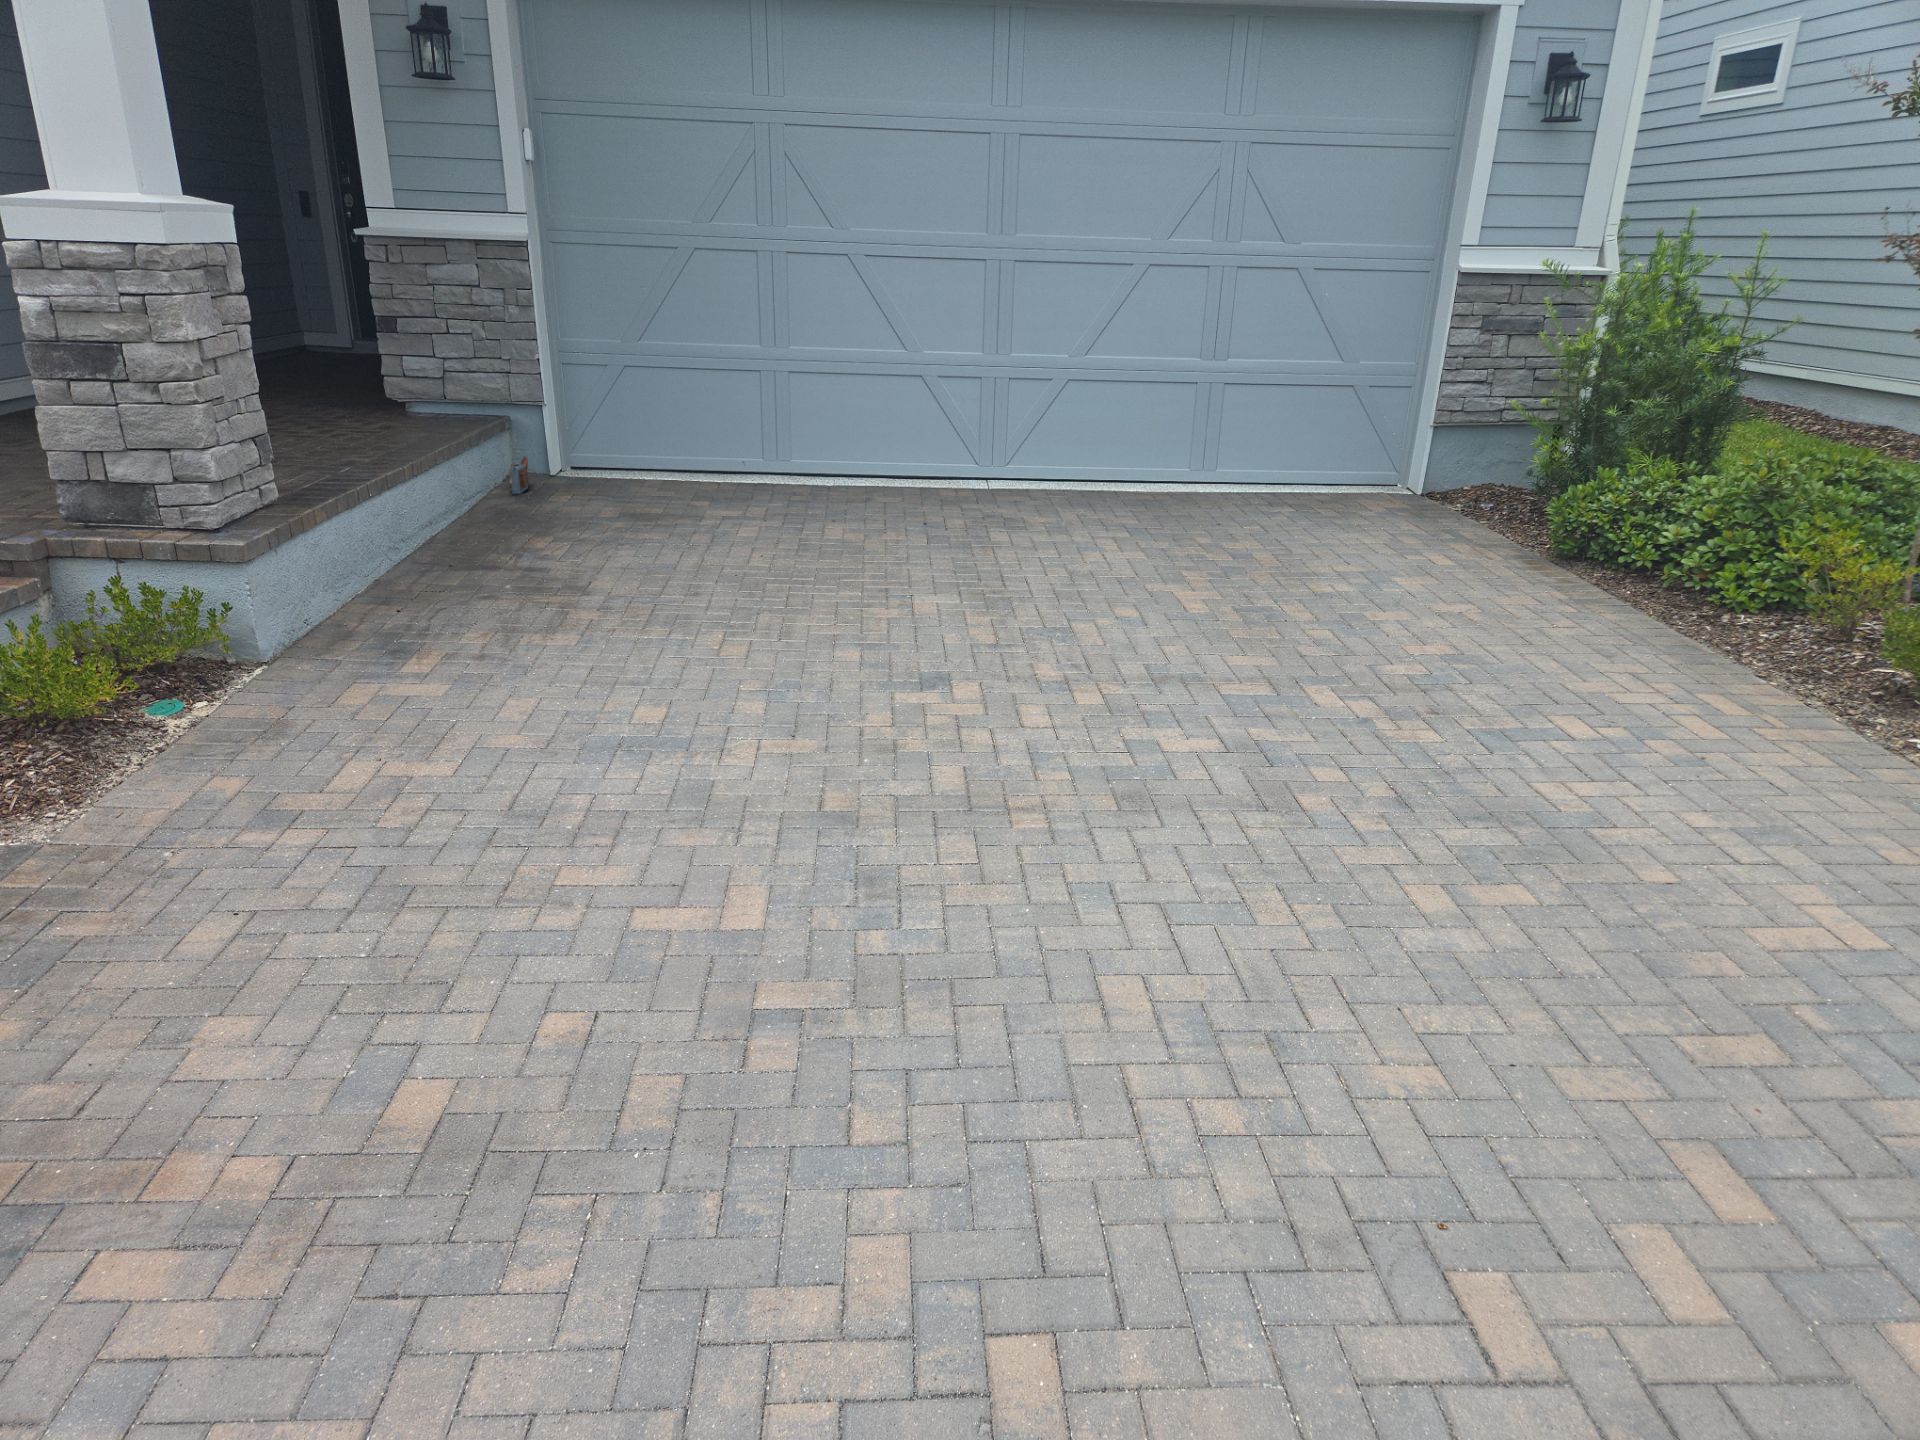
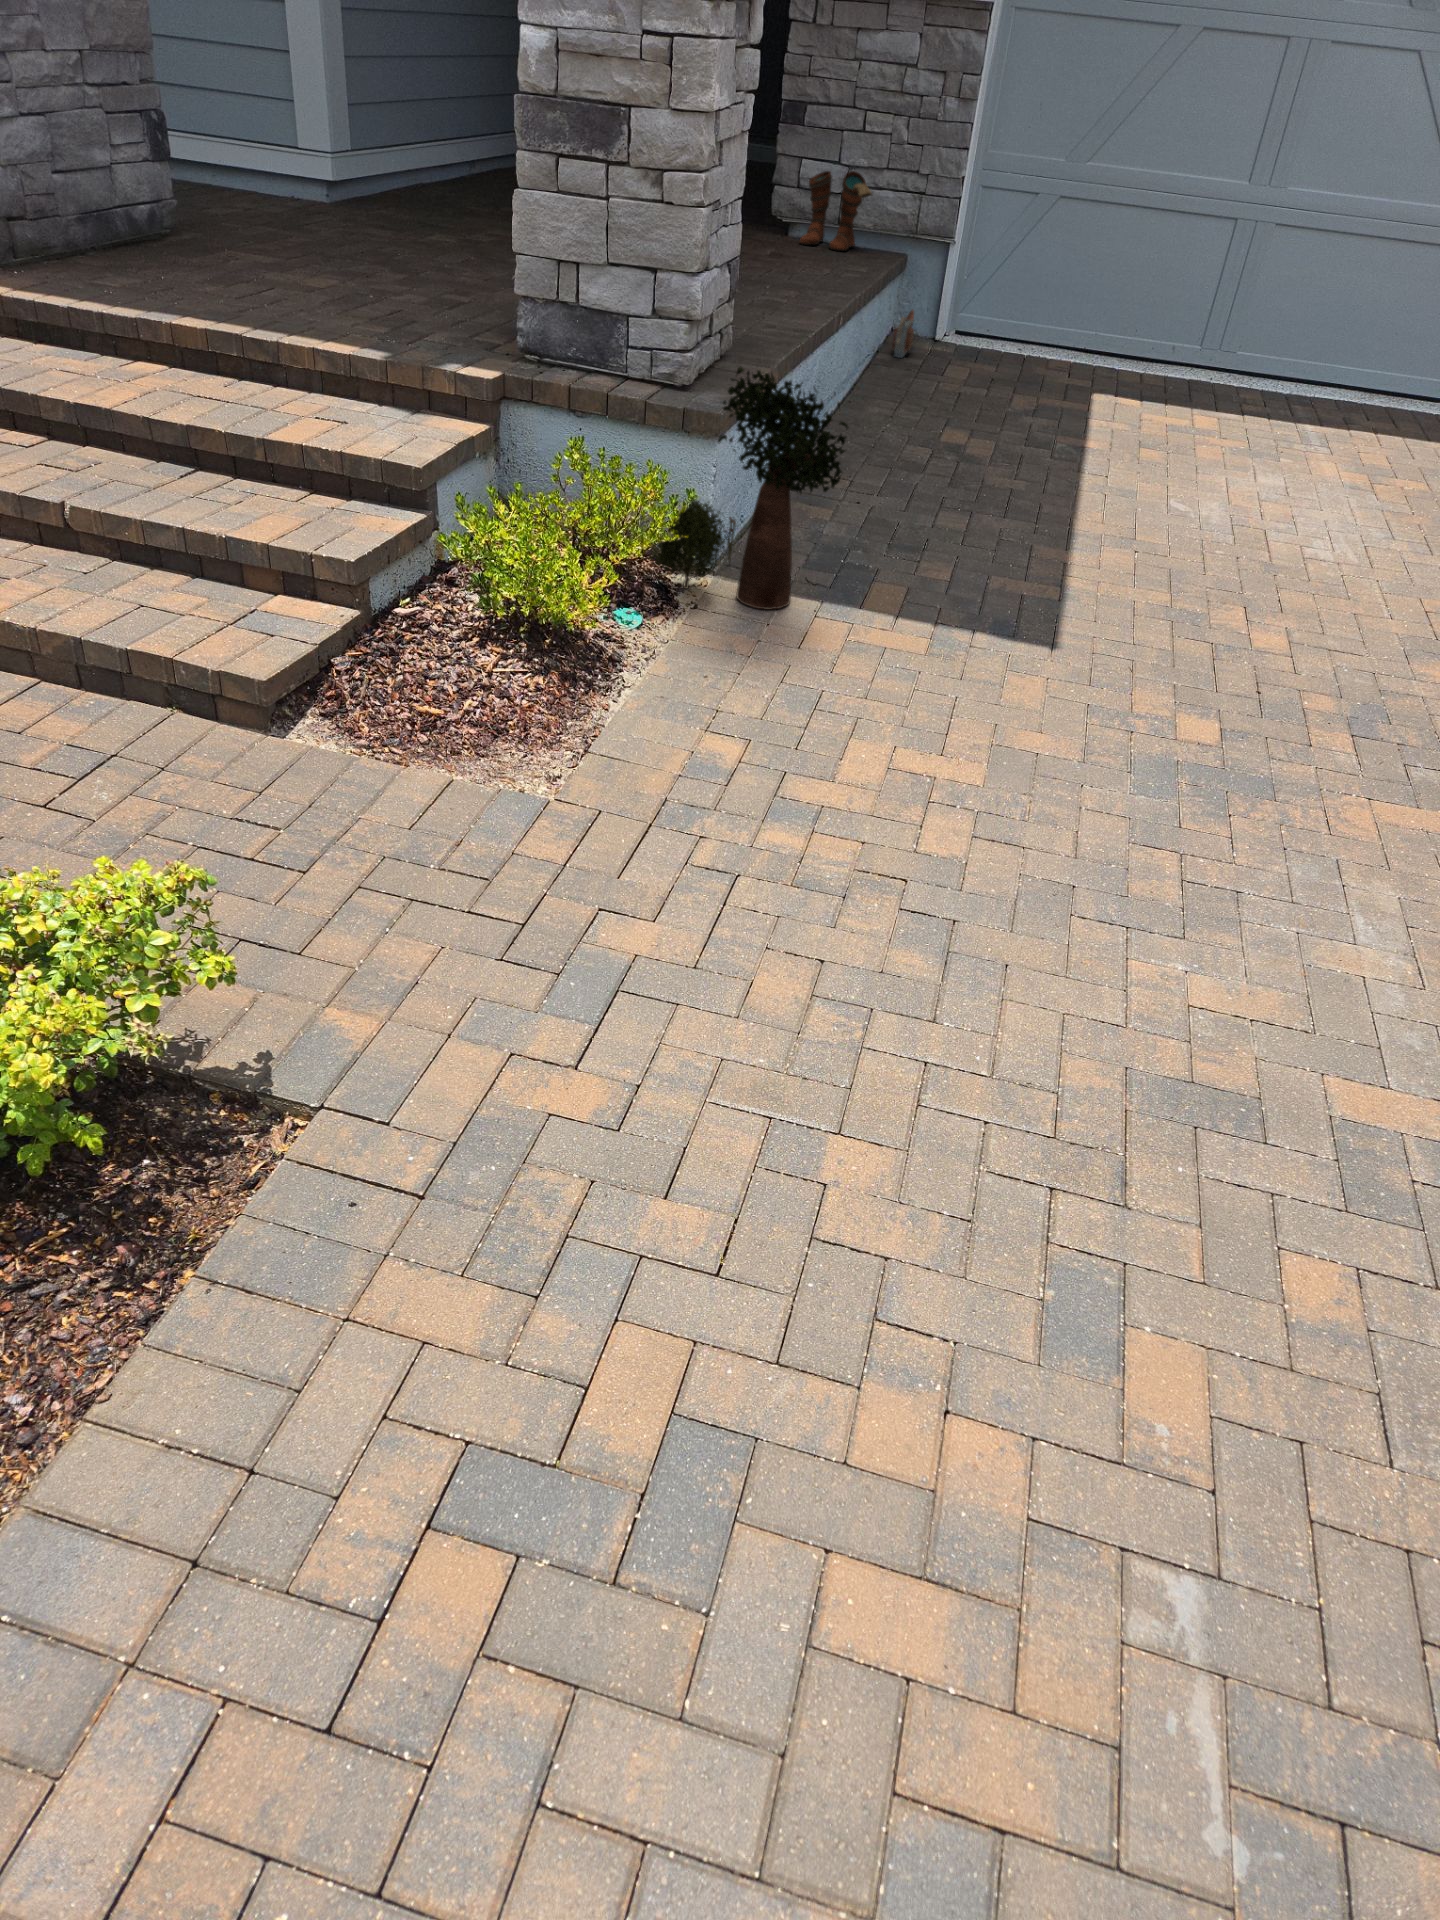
boots: none [408,362,462,420] -> present [799,171,872,251]
potted plant: none [191,509,349,687] -> present [650,366,848,609]

